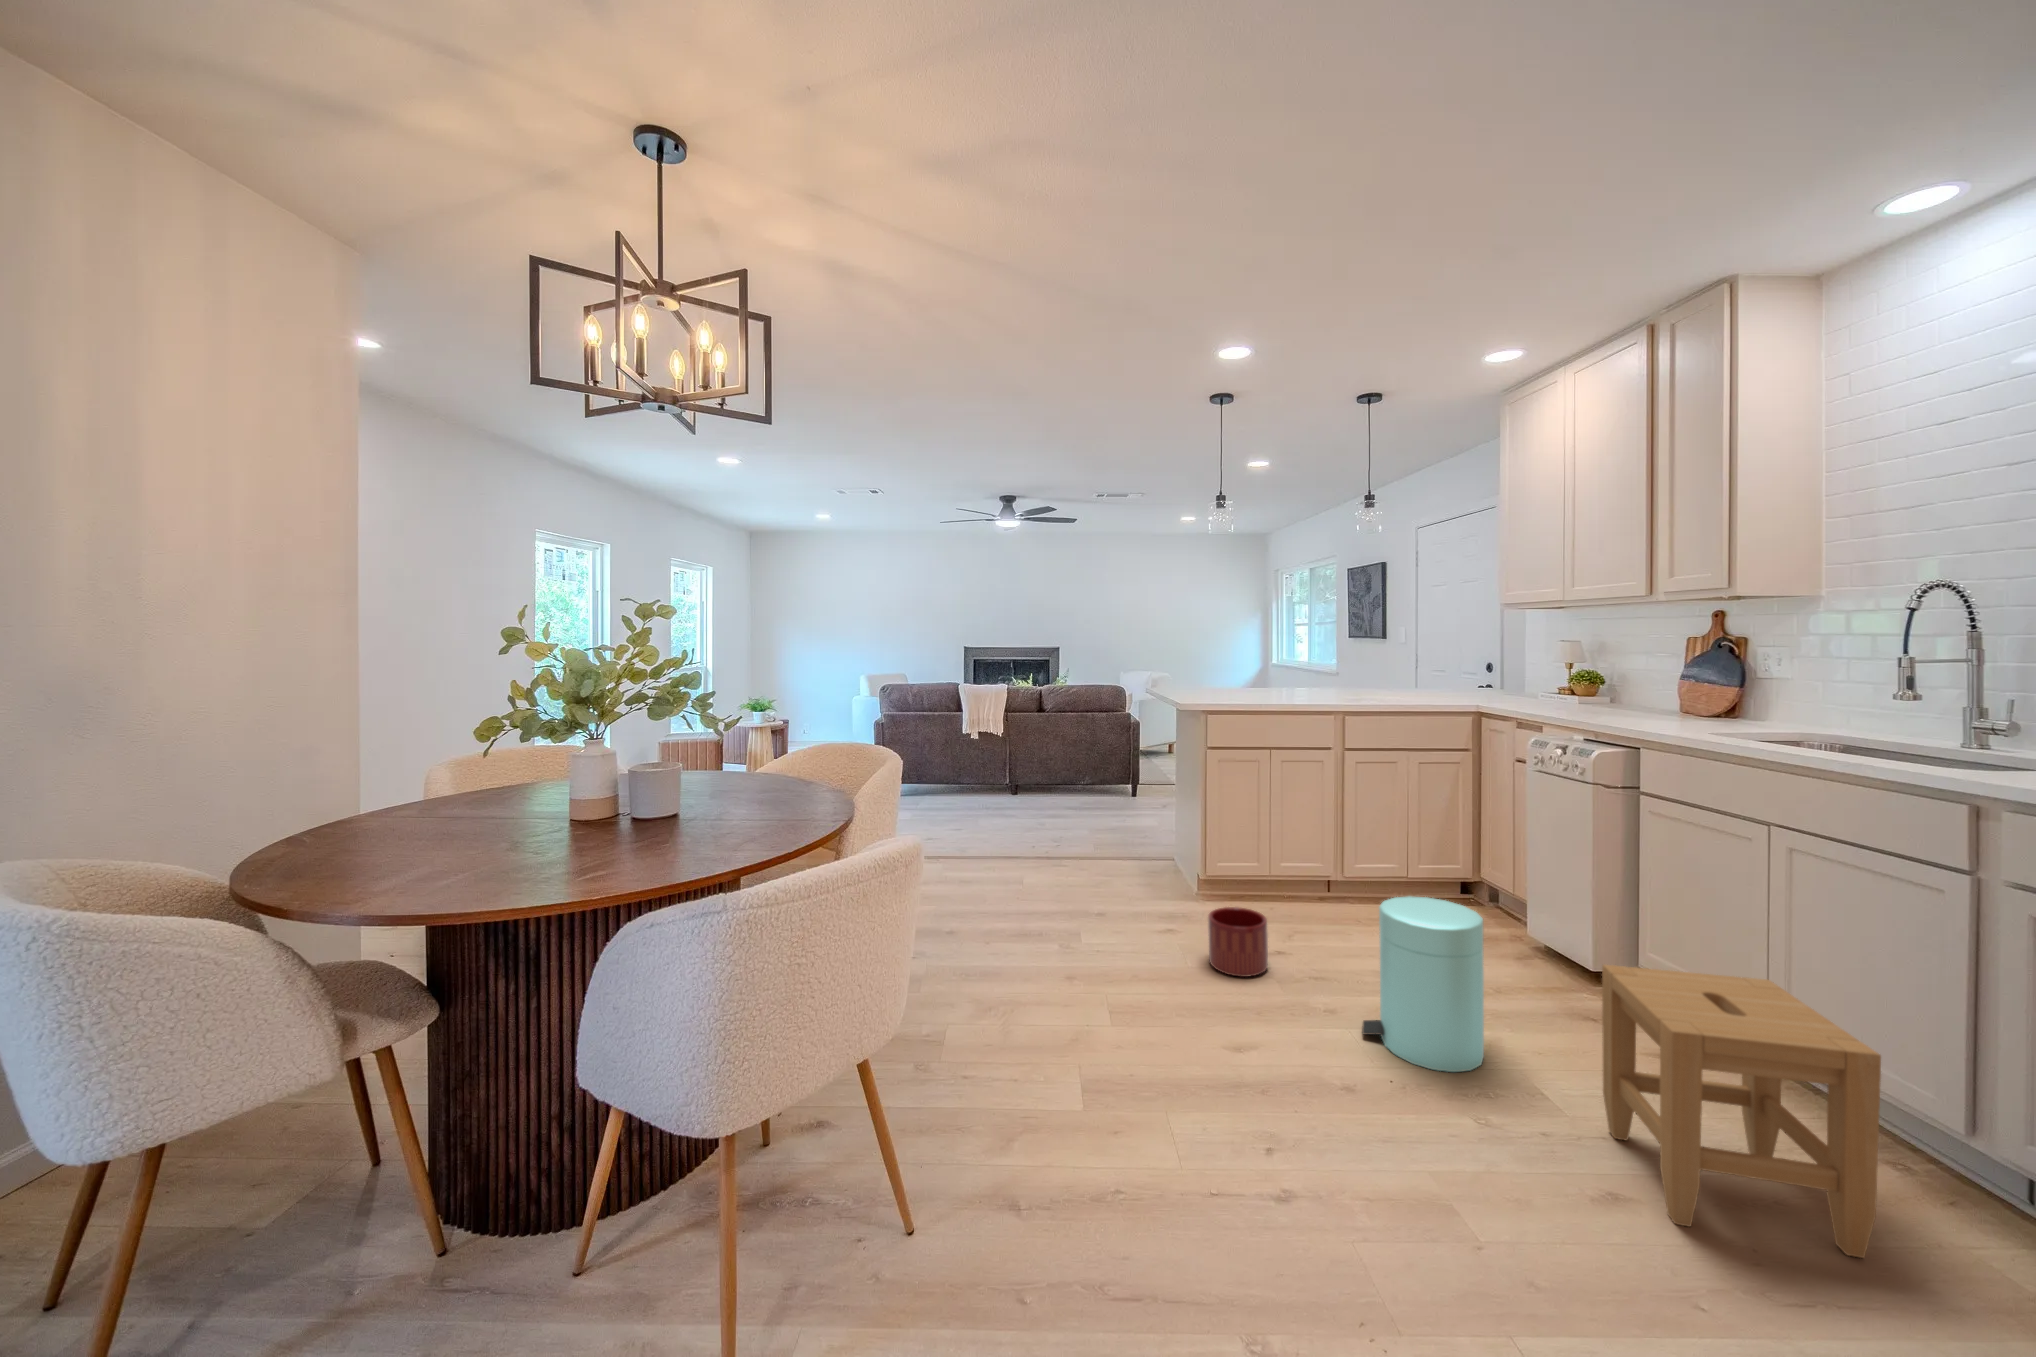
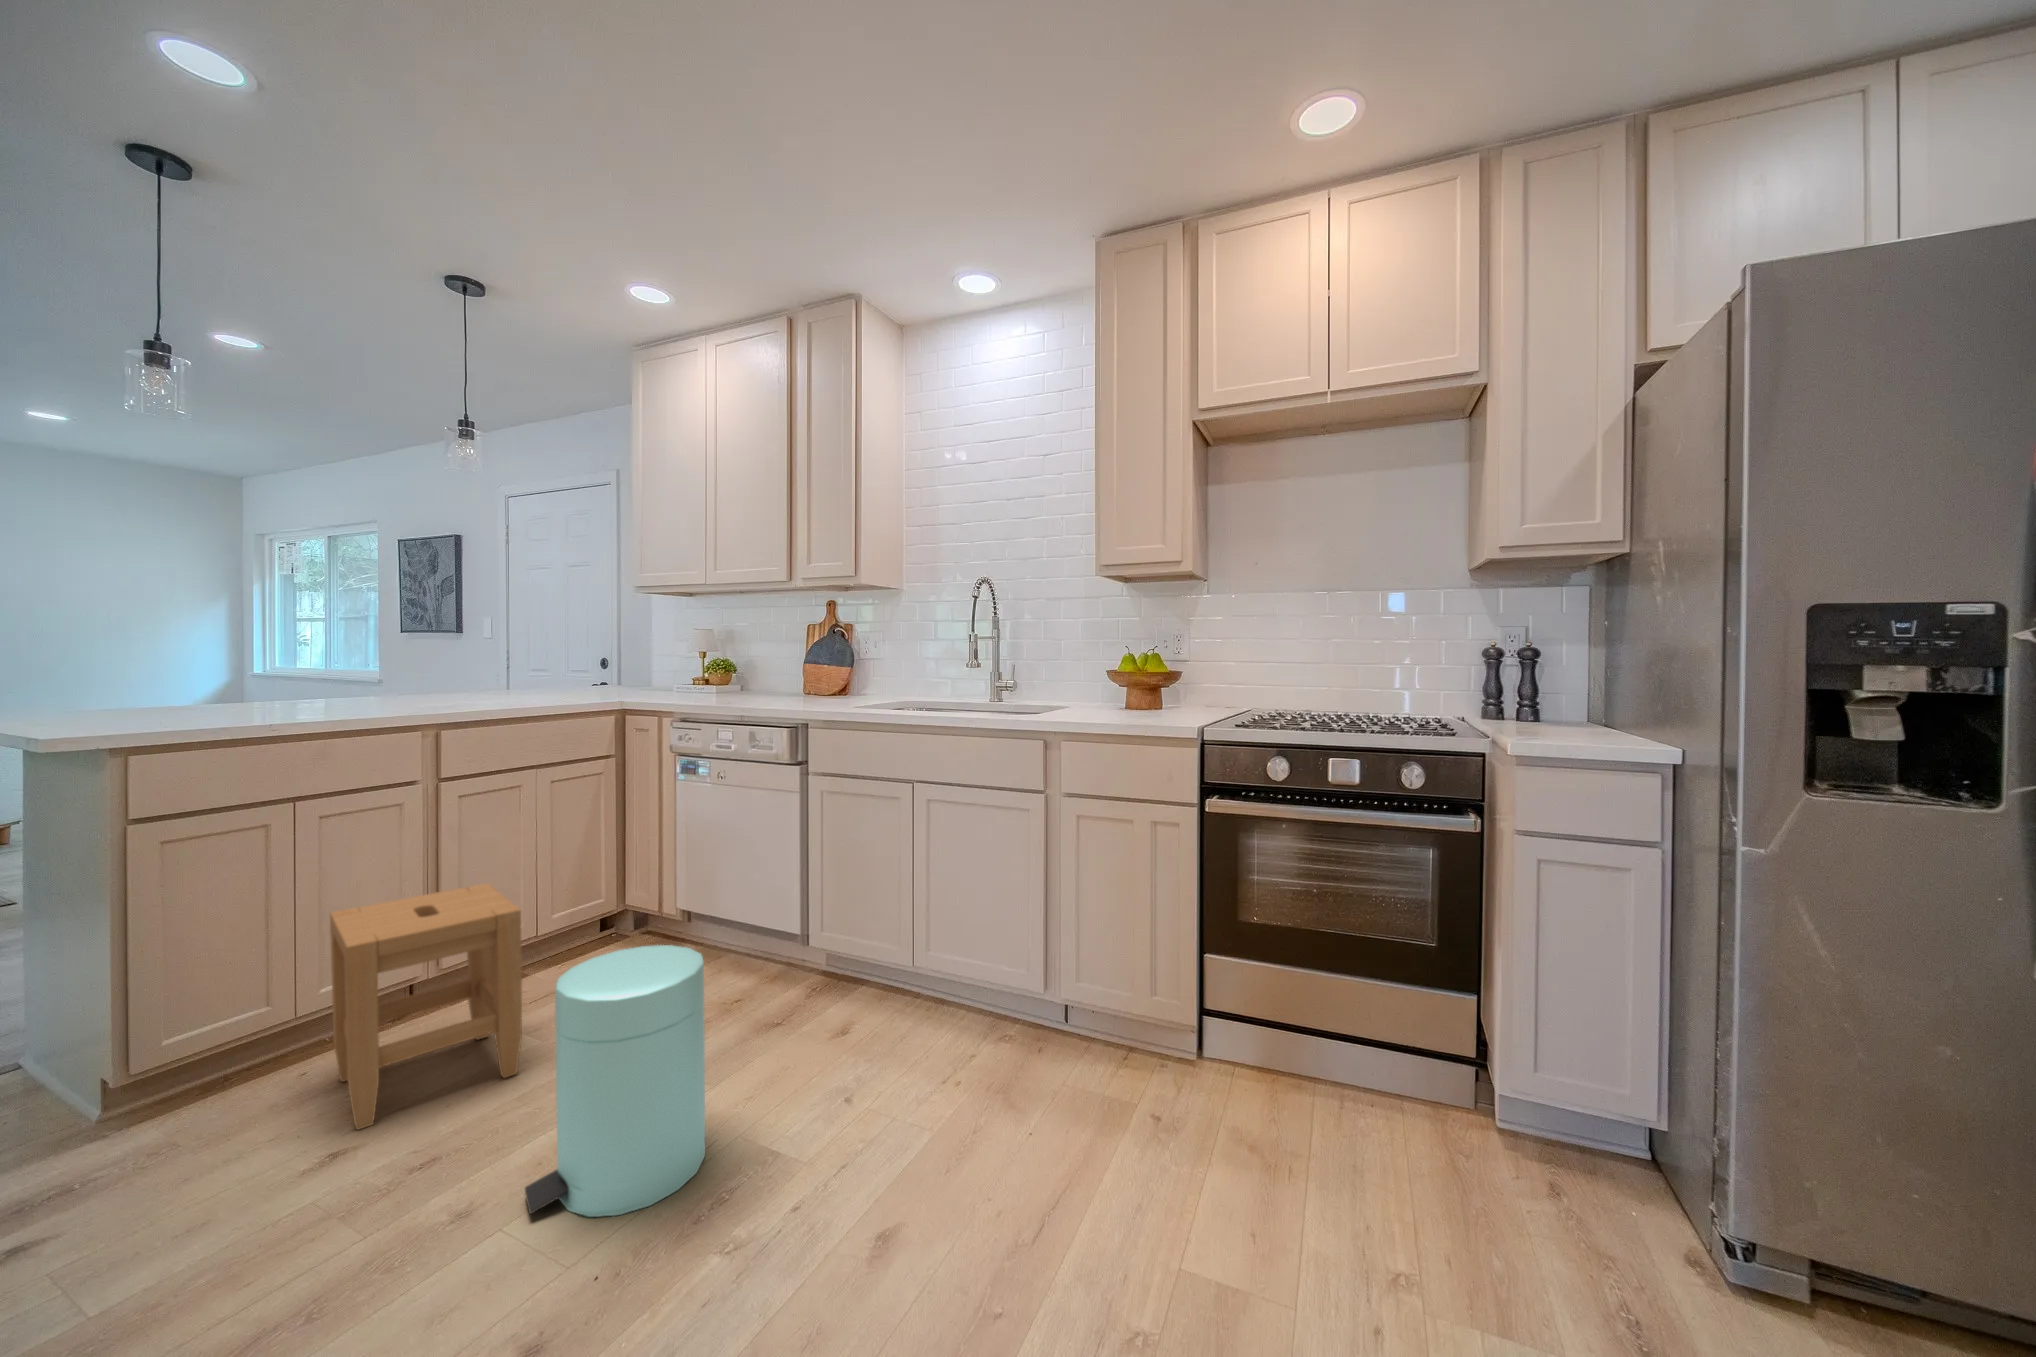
planter: present [1208,907,1268,977] -> none [138,1086,308,1258]
stool: present [1602,965,1881,1258] -> present [330,883,522,1130]

